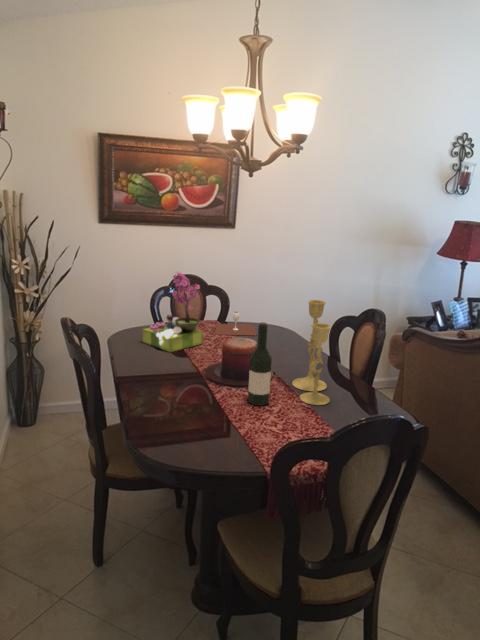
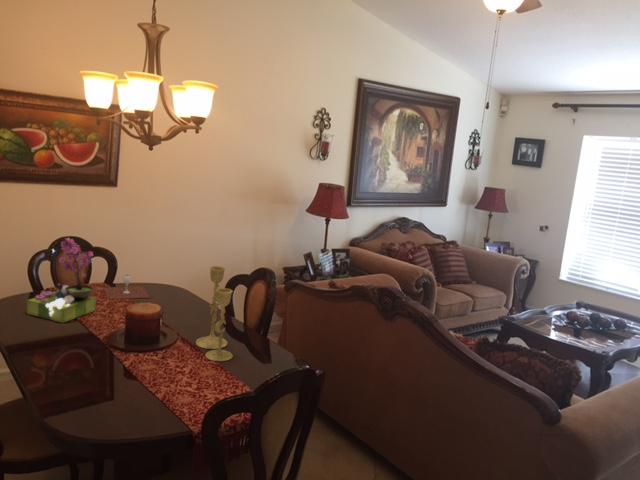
wine bottle: present [248,322,272,405] -> none [158,291,181,368]

